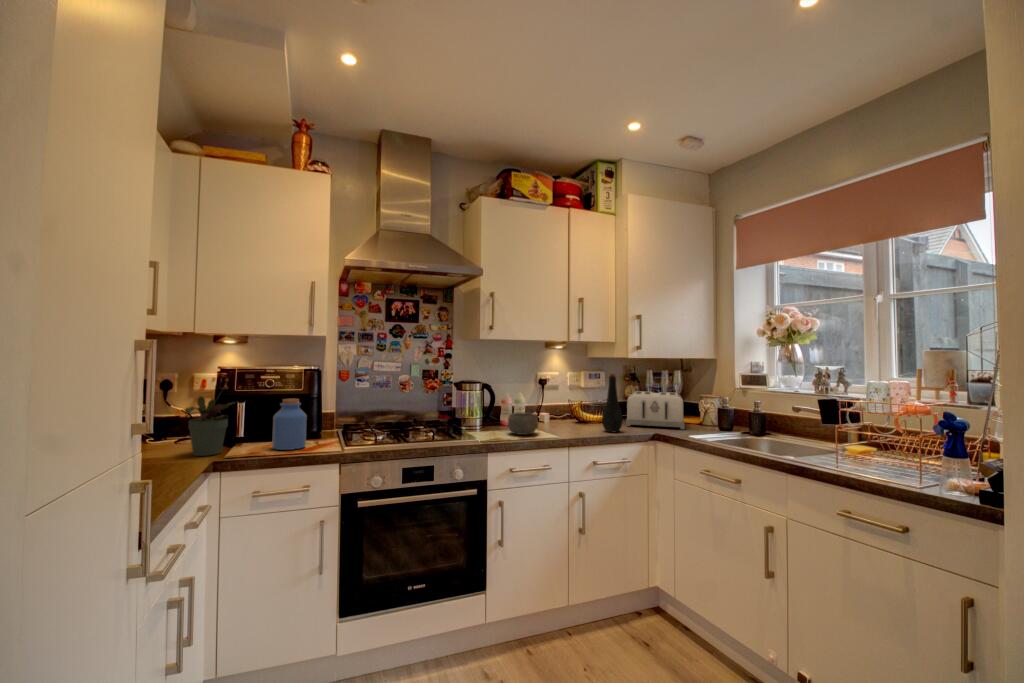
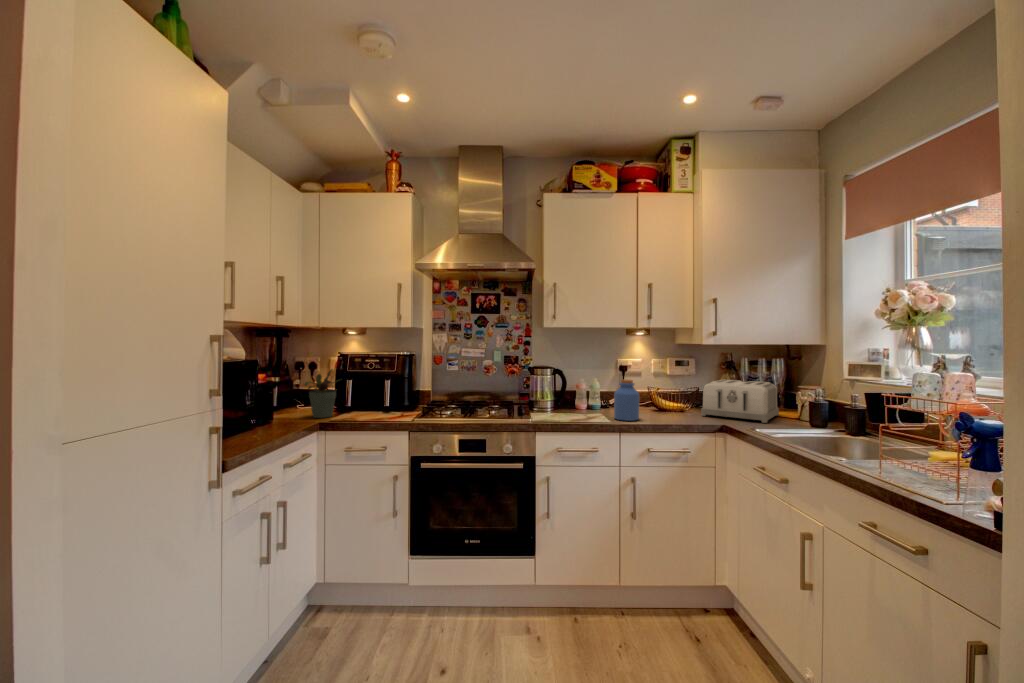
bottle: present [602,374,623,432] -> none [665,360,688,421]
jar: present [272,399,307,450] -> present [614,380,639,421]
bowl: present [507,413,538,435] -> none [564,397,595,418]

